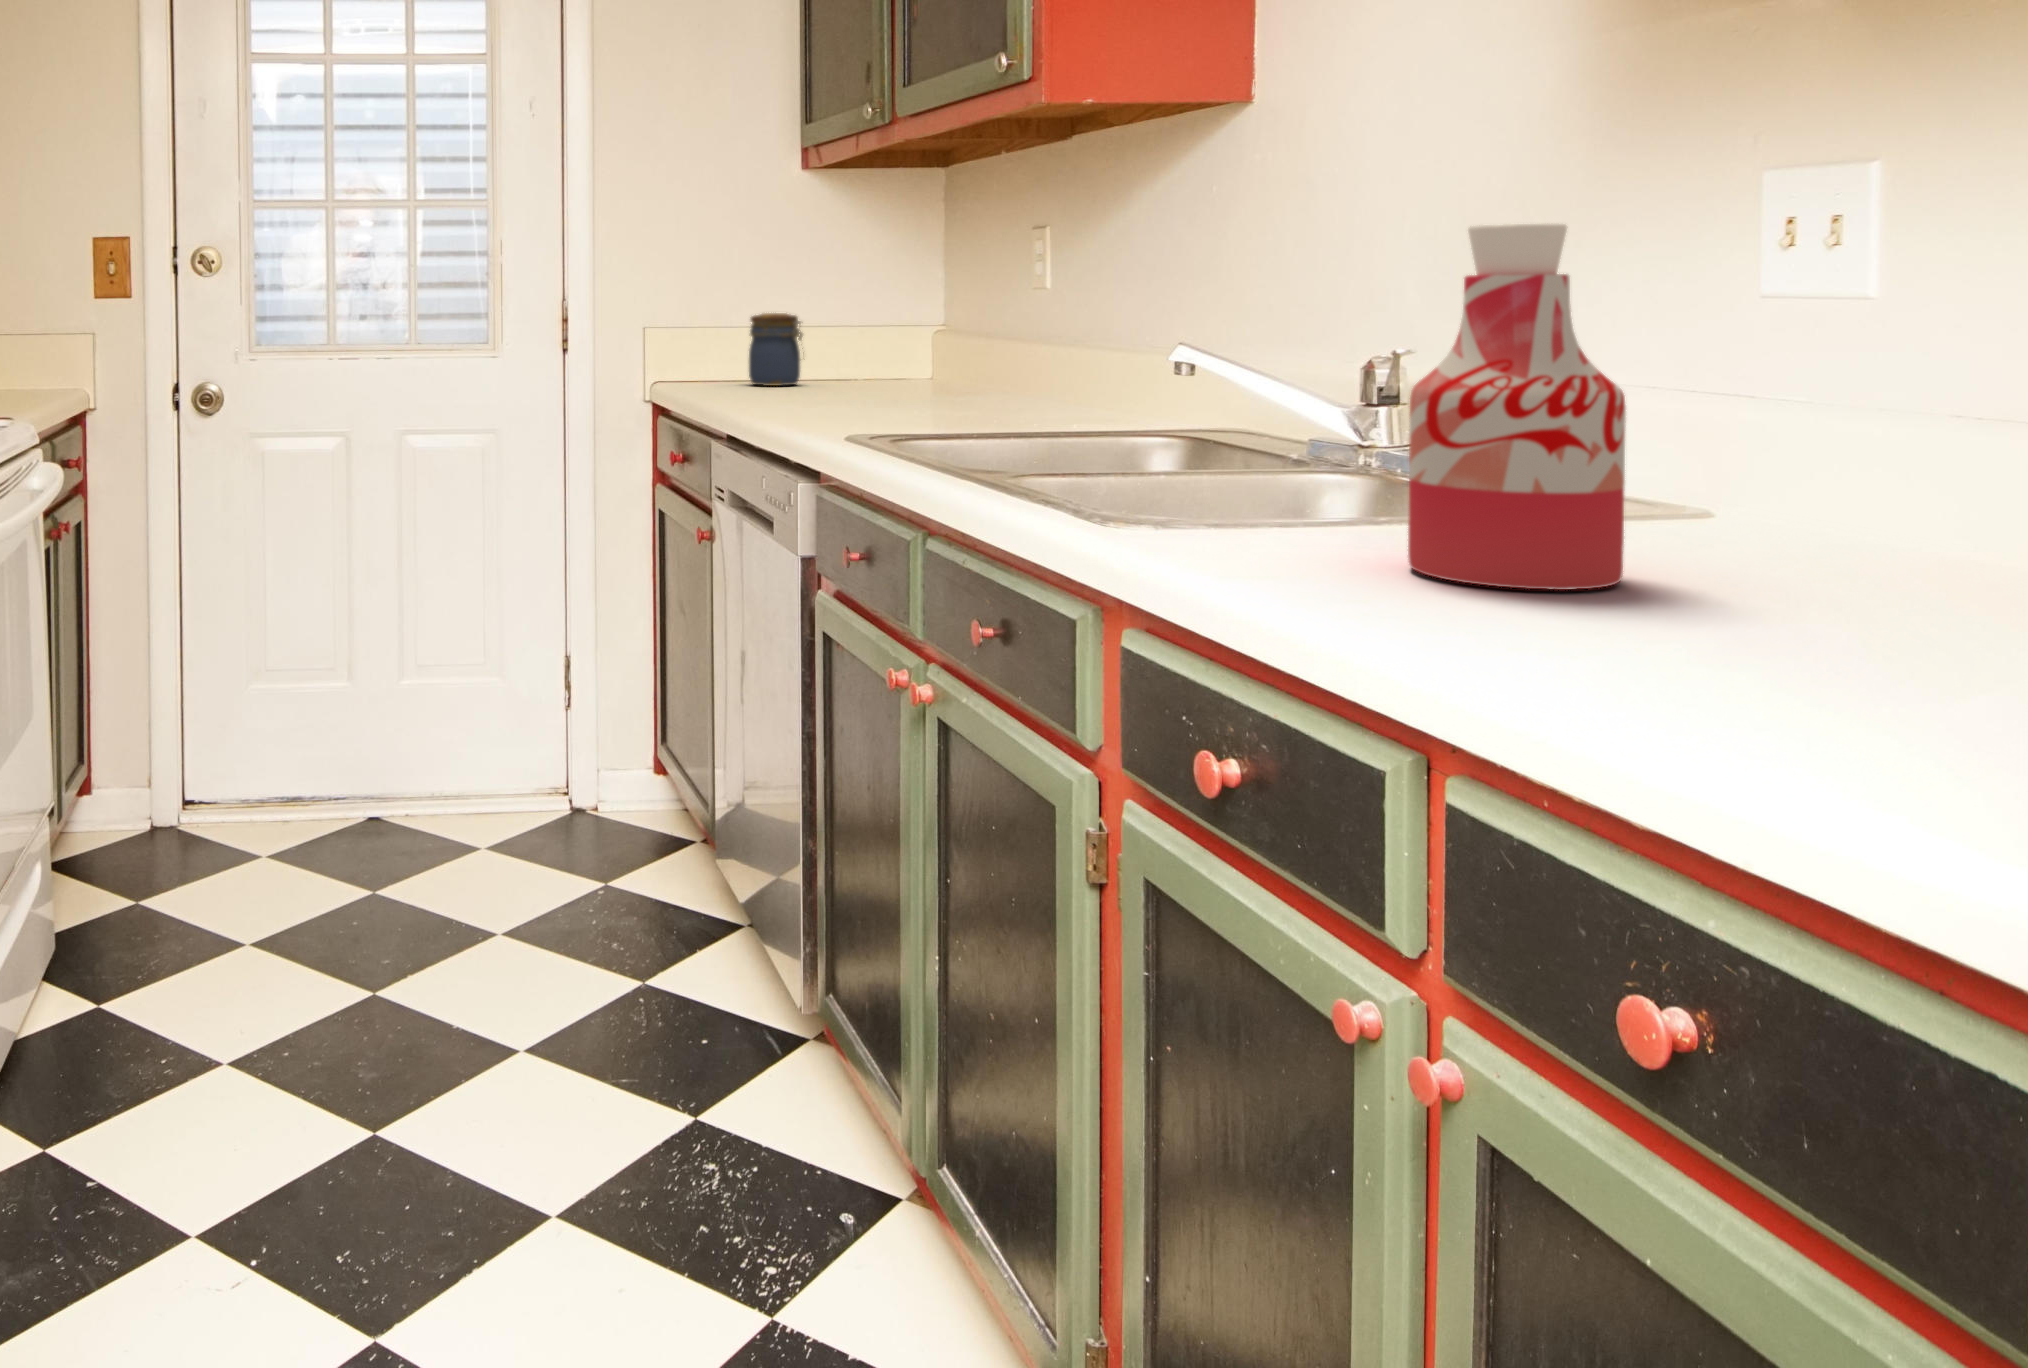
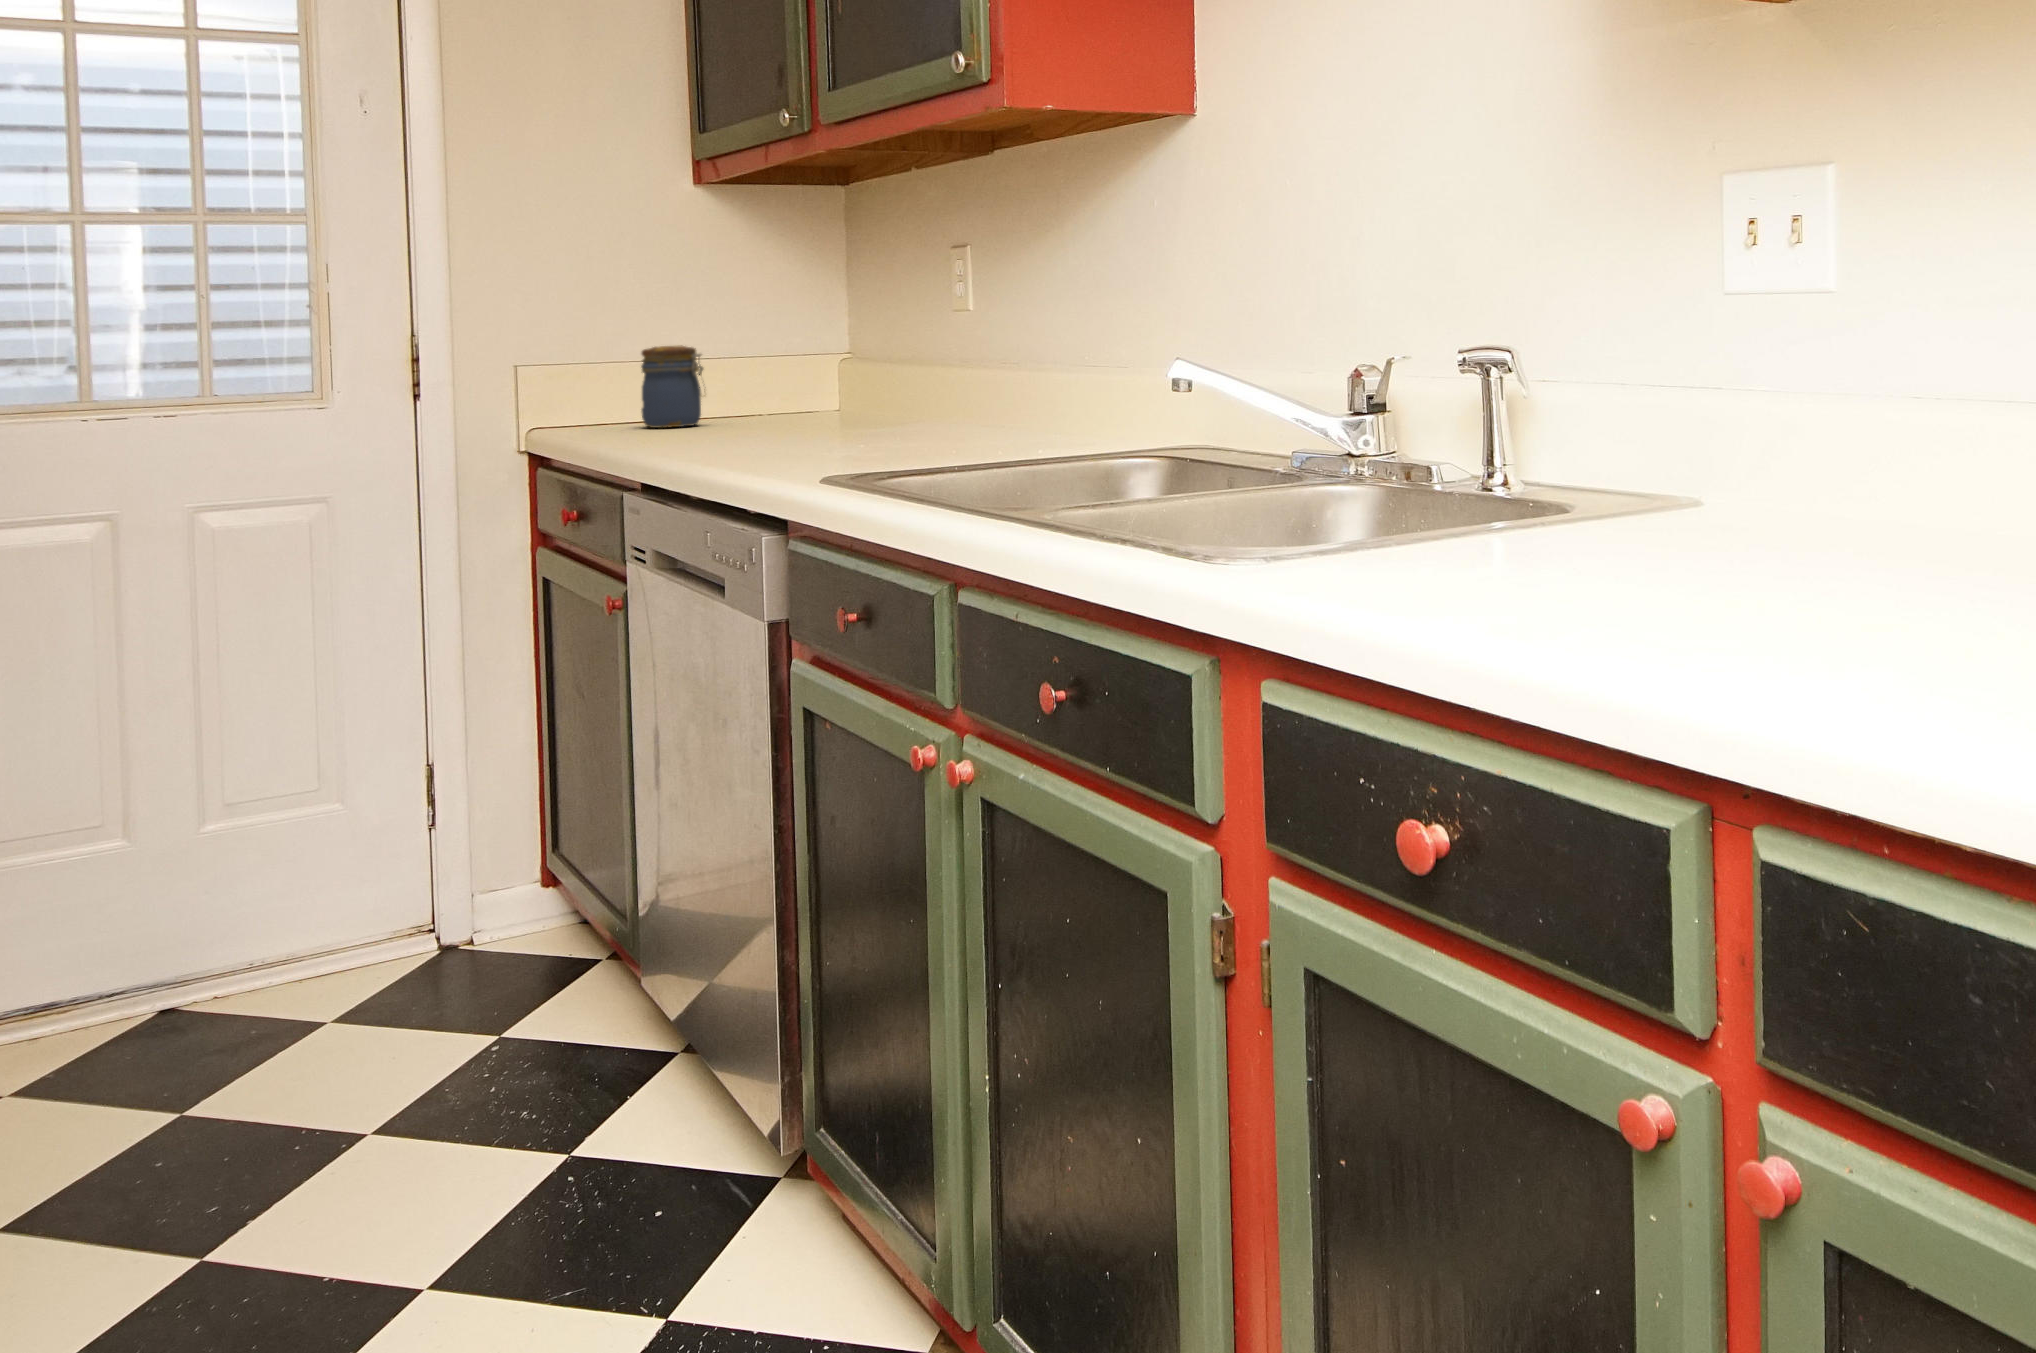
bottle: present [1408,224,1626,590] -> none [1546,214,1754,598]

